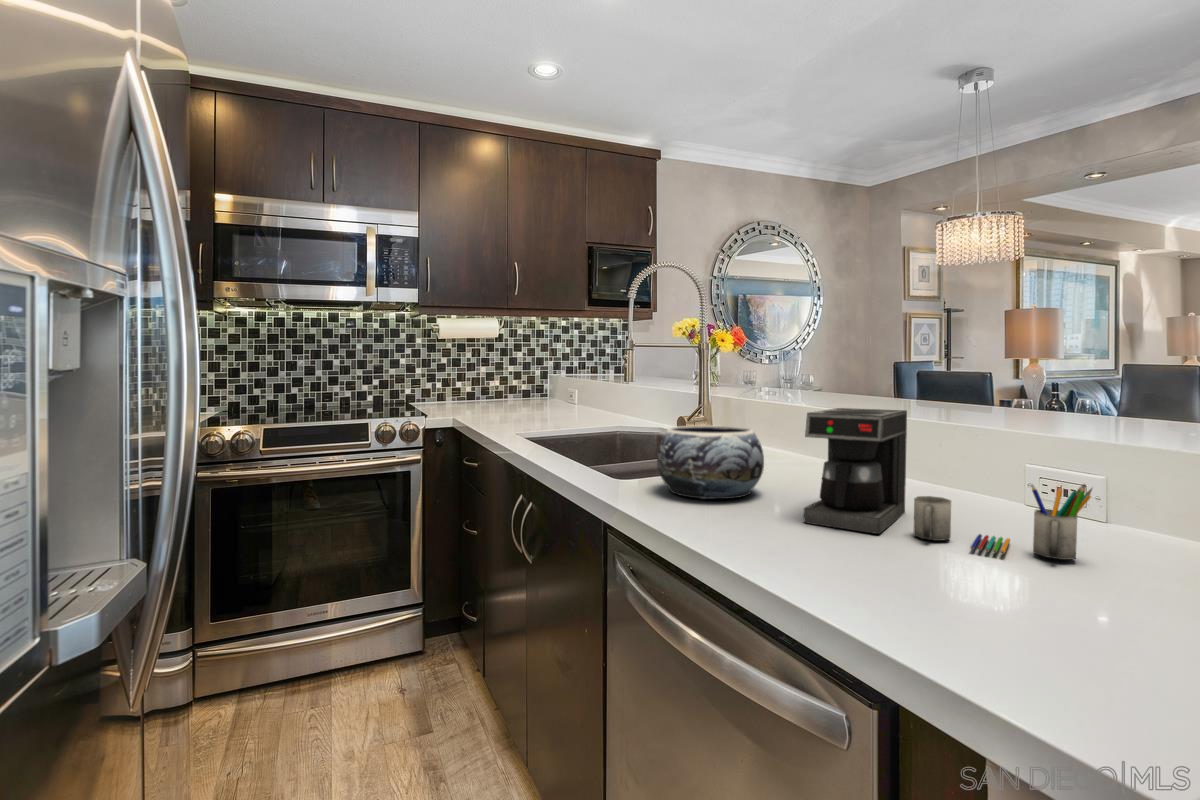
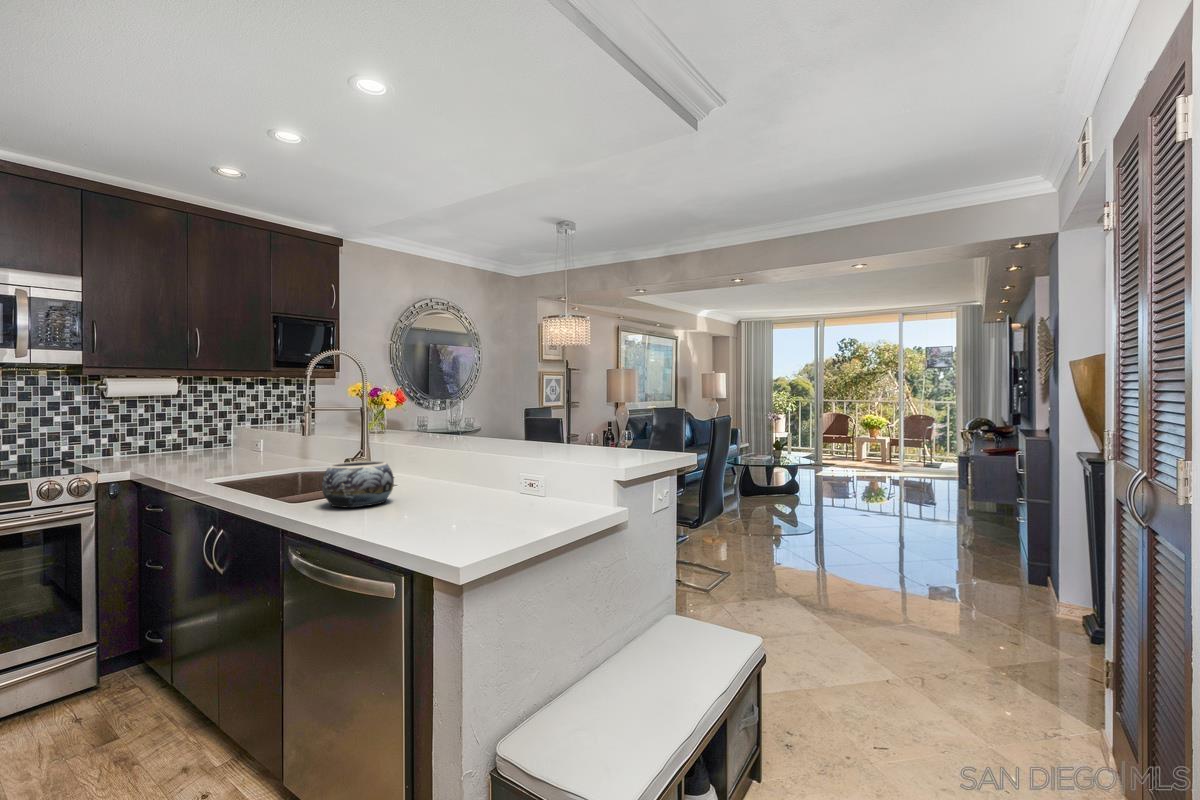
coffee maker: present [804,408,1092,560] -> none [409,446,534,513]

